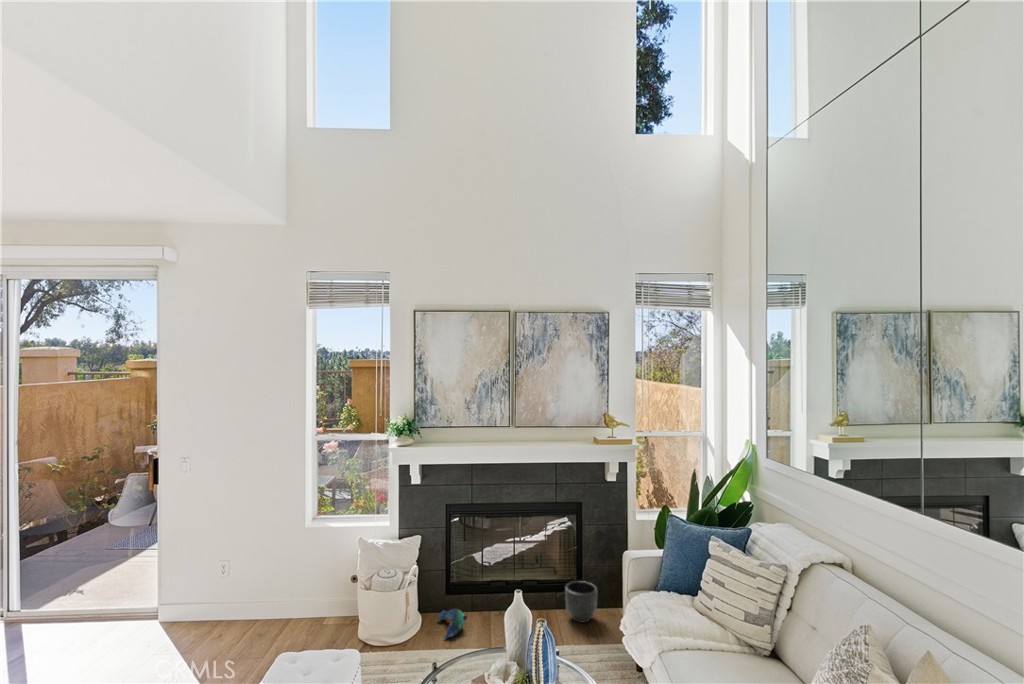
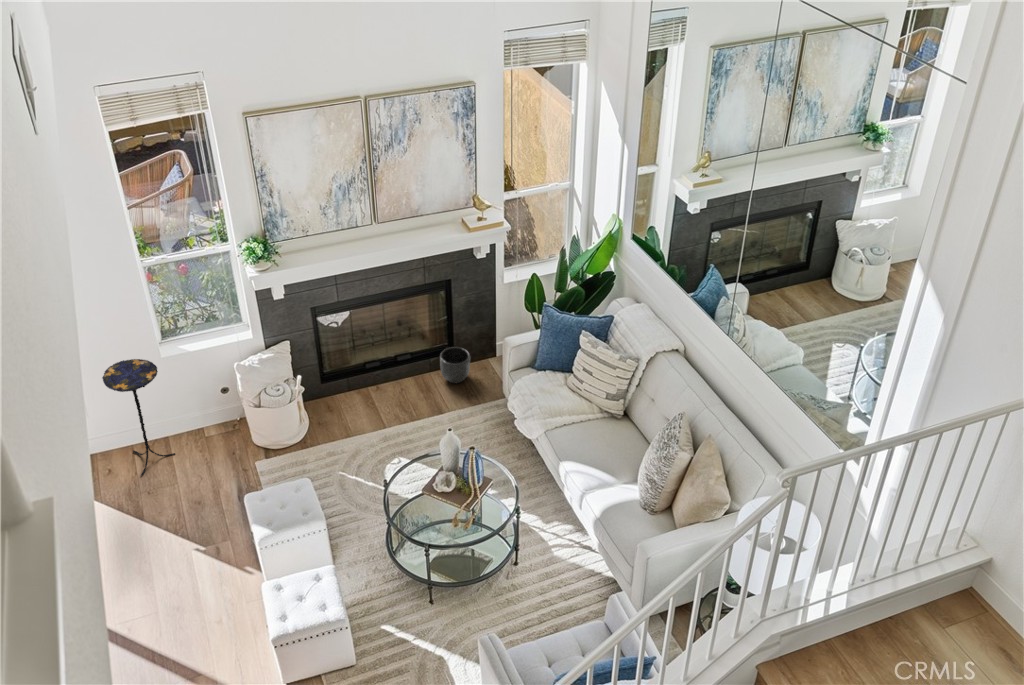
side table: none [230,515,284,642] -> present [102,359,175,475]
plush toy: present [438,609,467,639] -> none [322,397,356,429]

